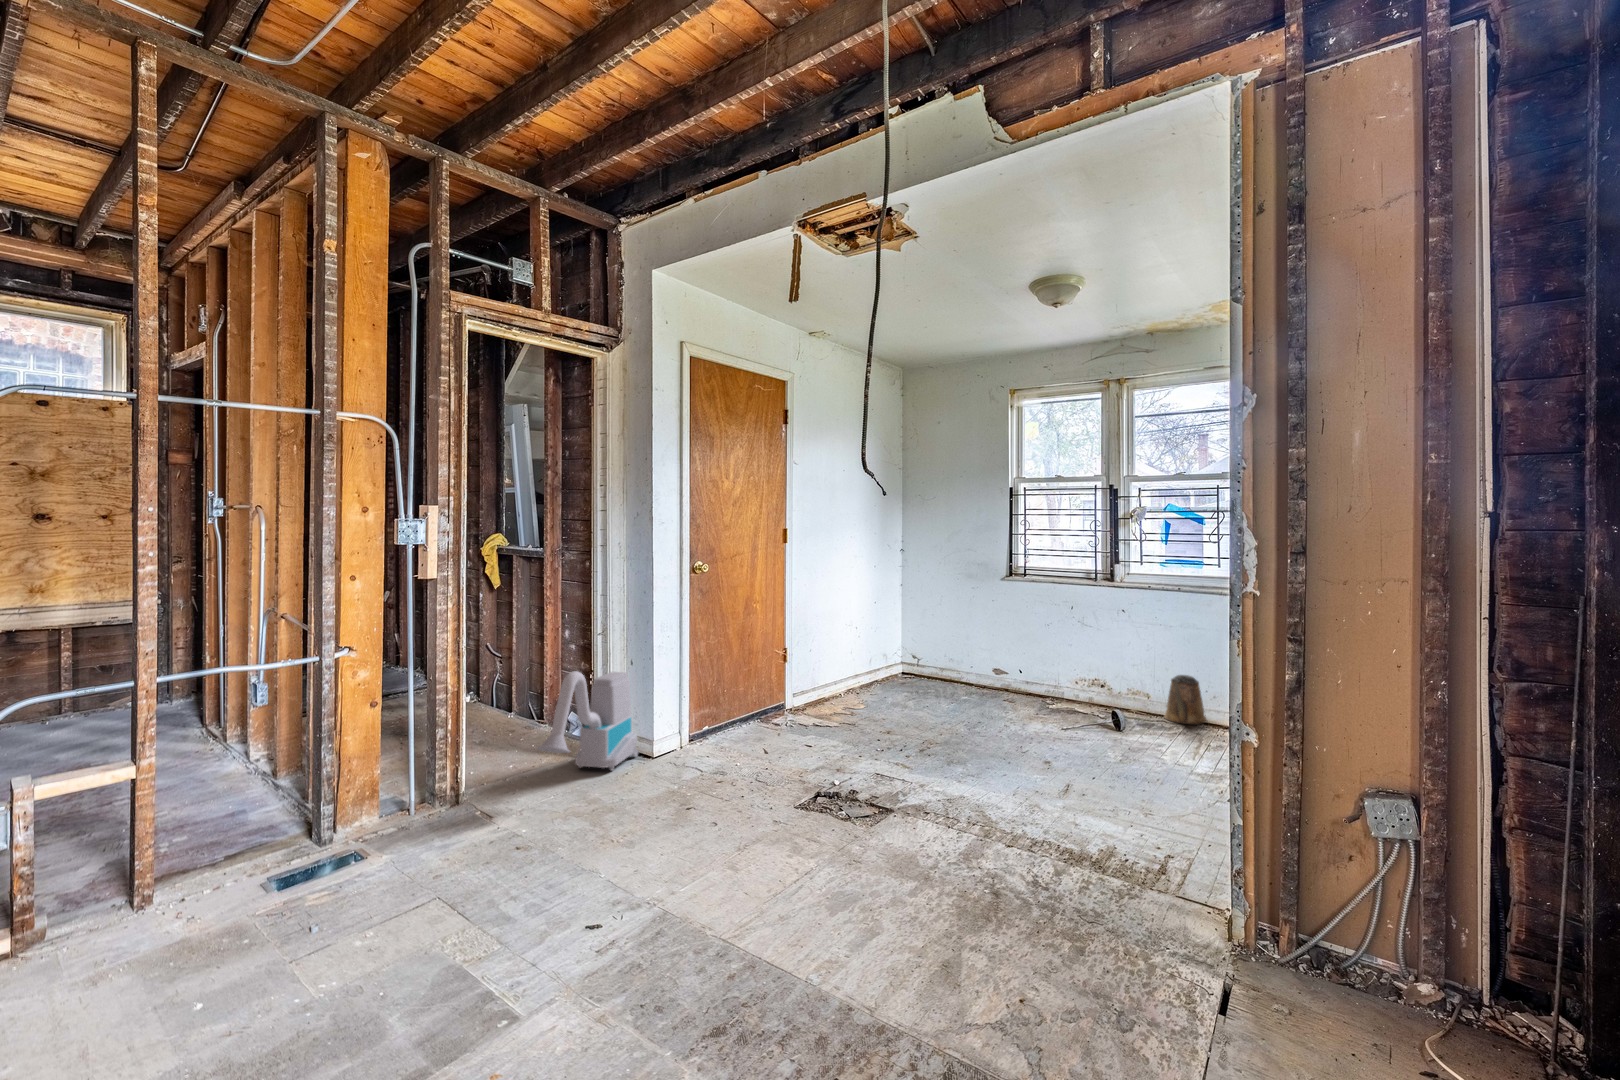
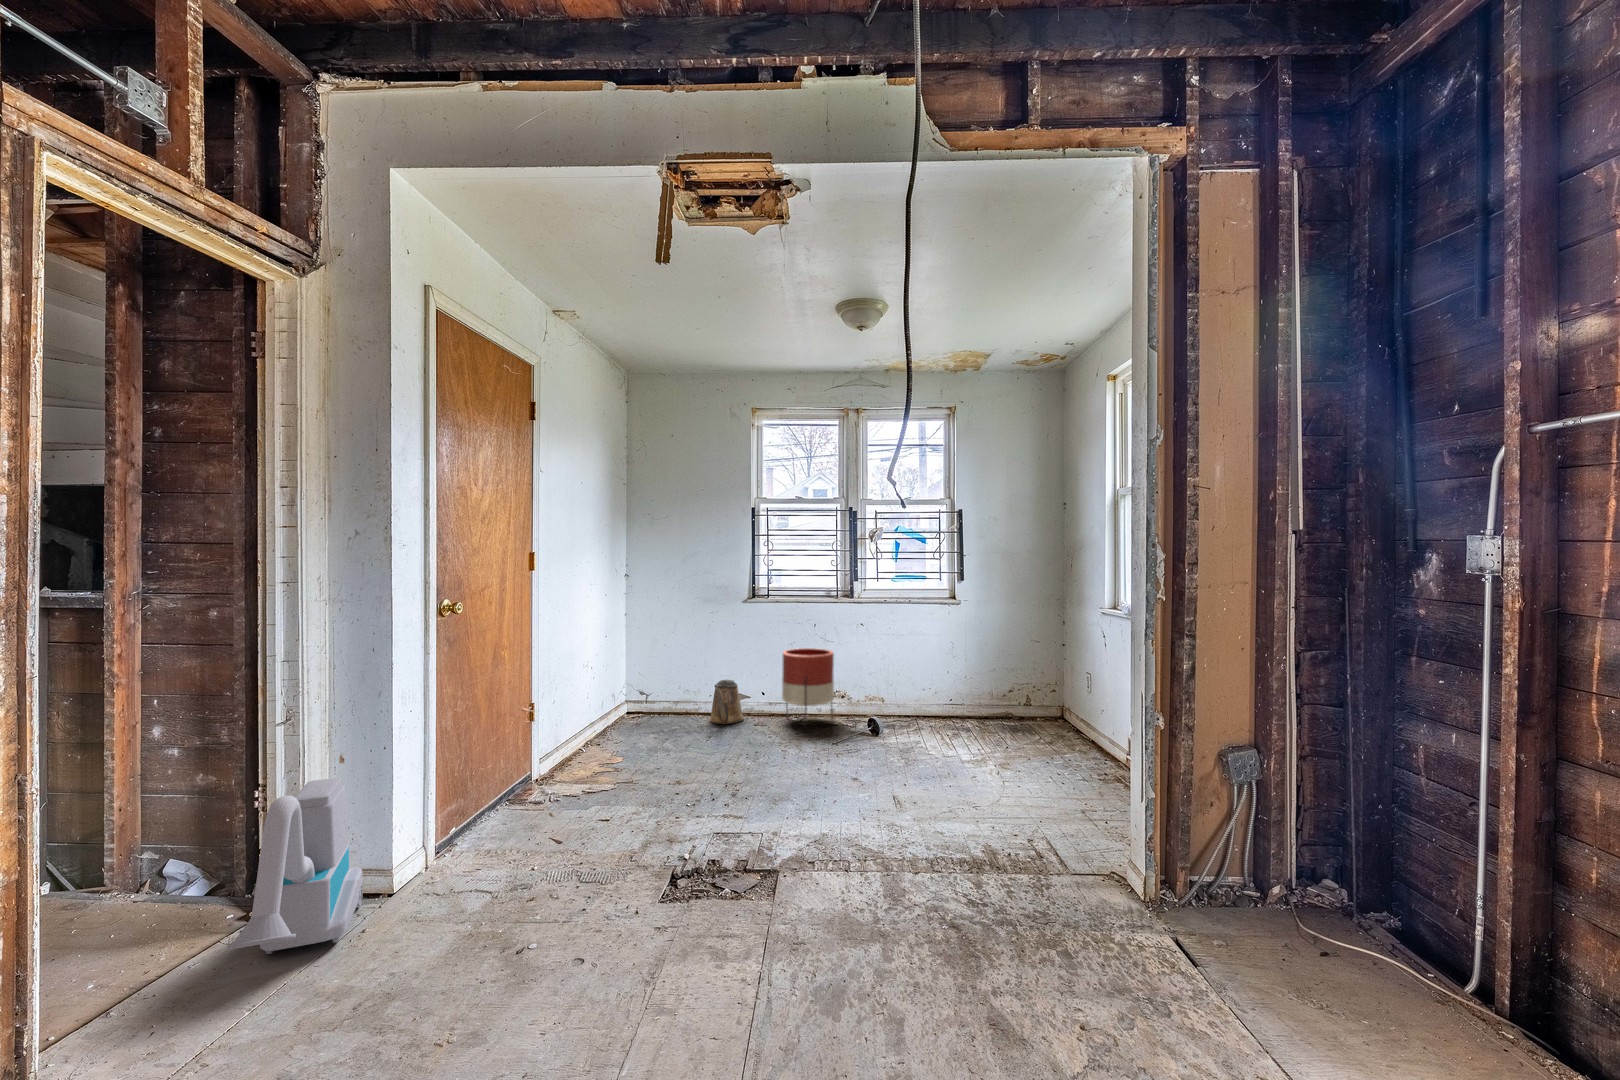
planter: none [1030,628,1085,706] -> present [782,648,834,717]
watering can: present [1164,675,1207,724] -> present [709,679,744,724]

